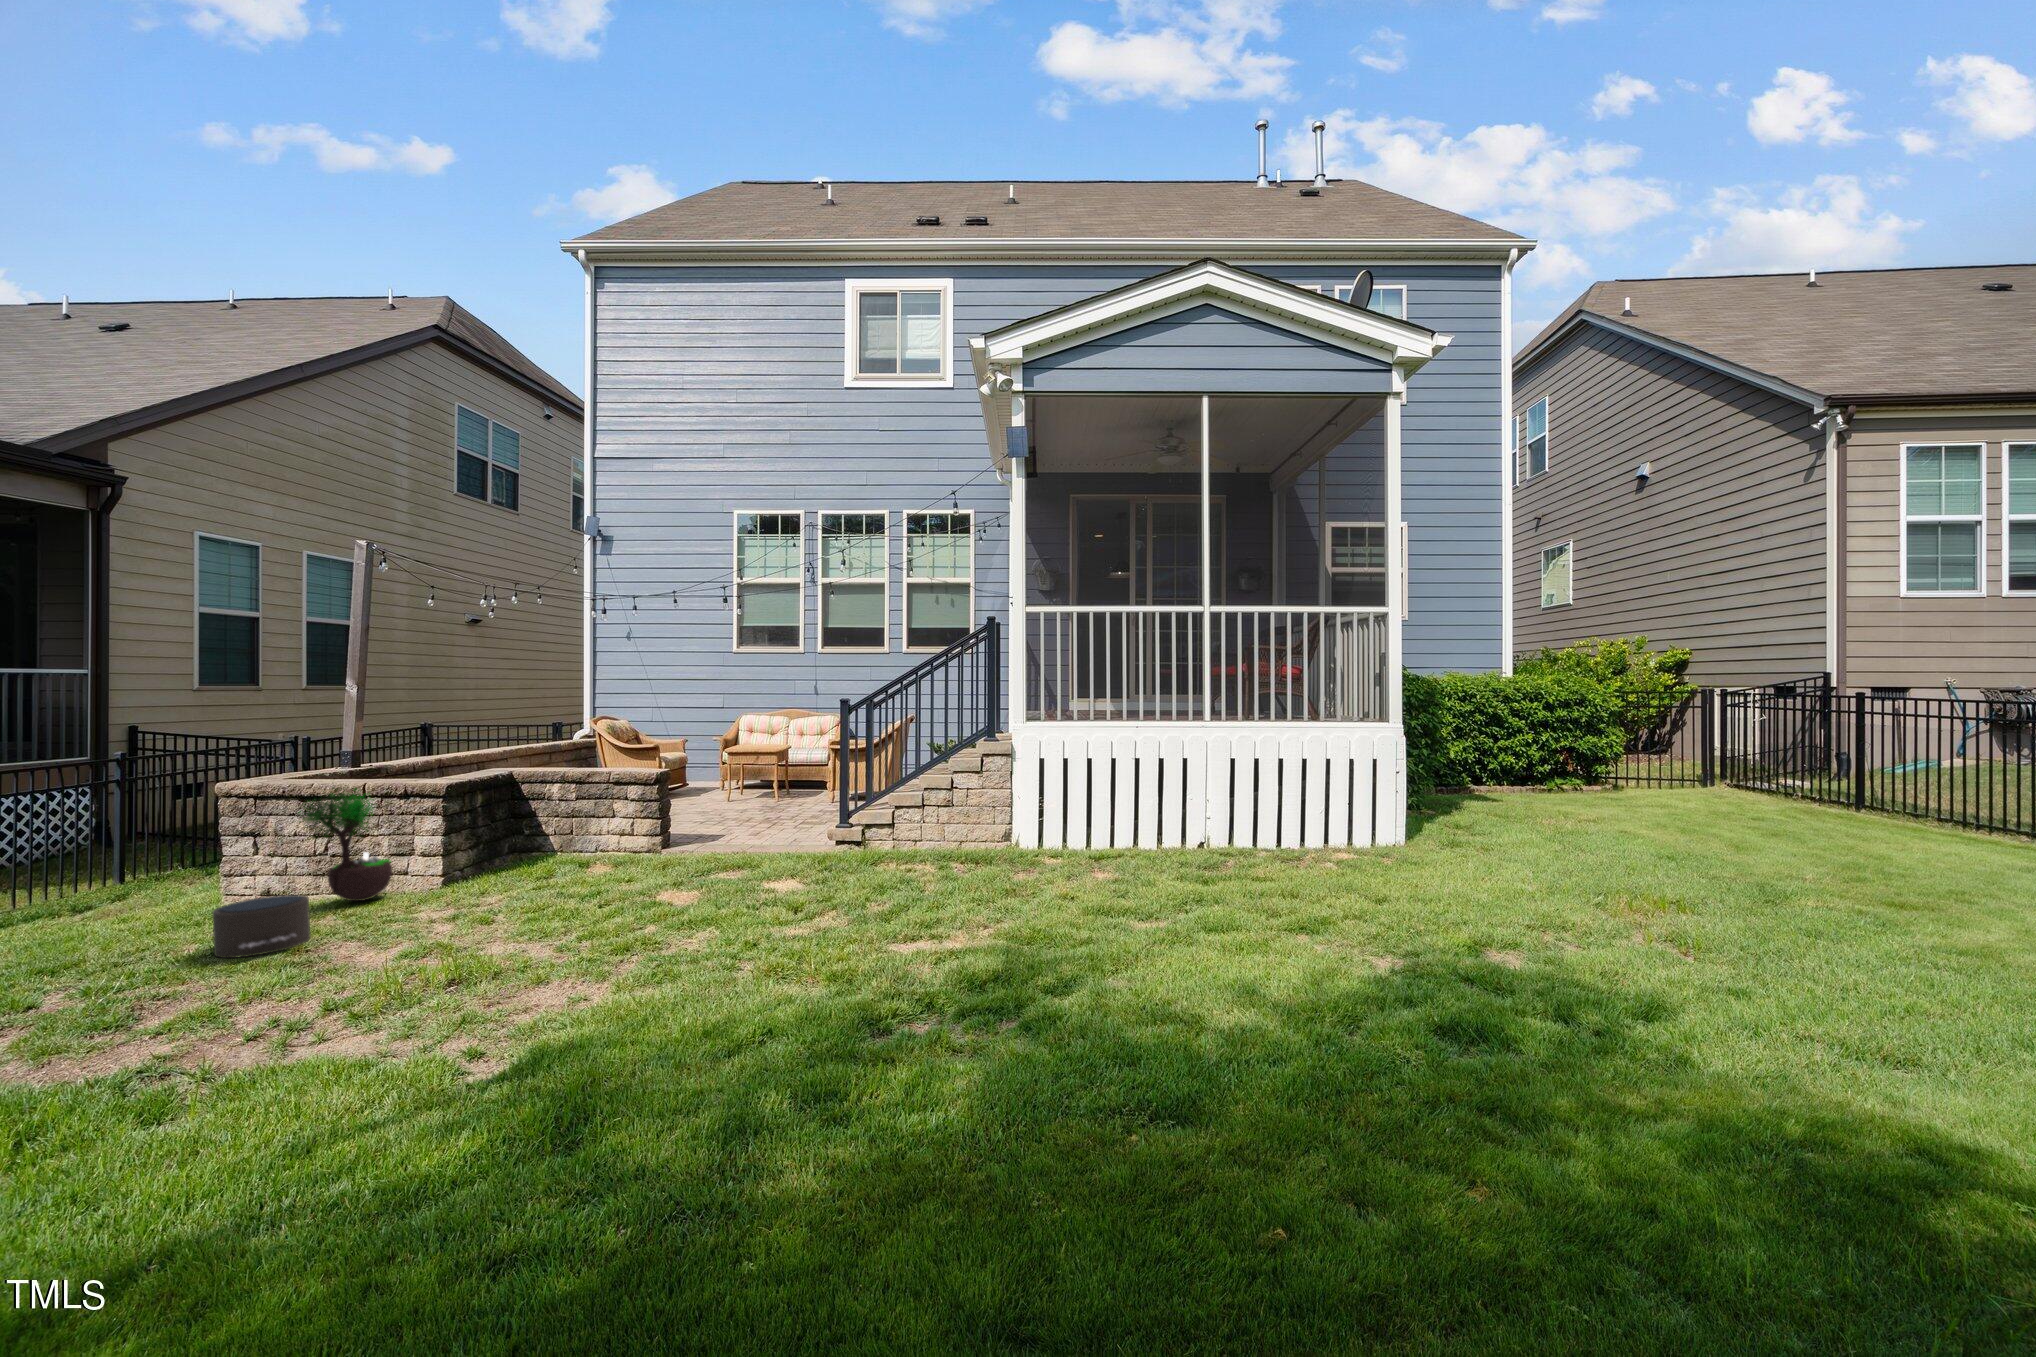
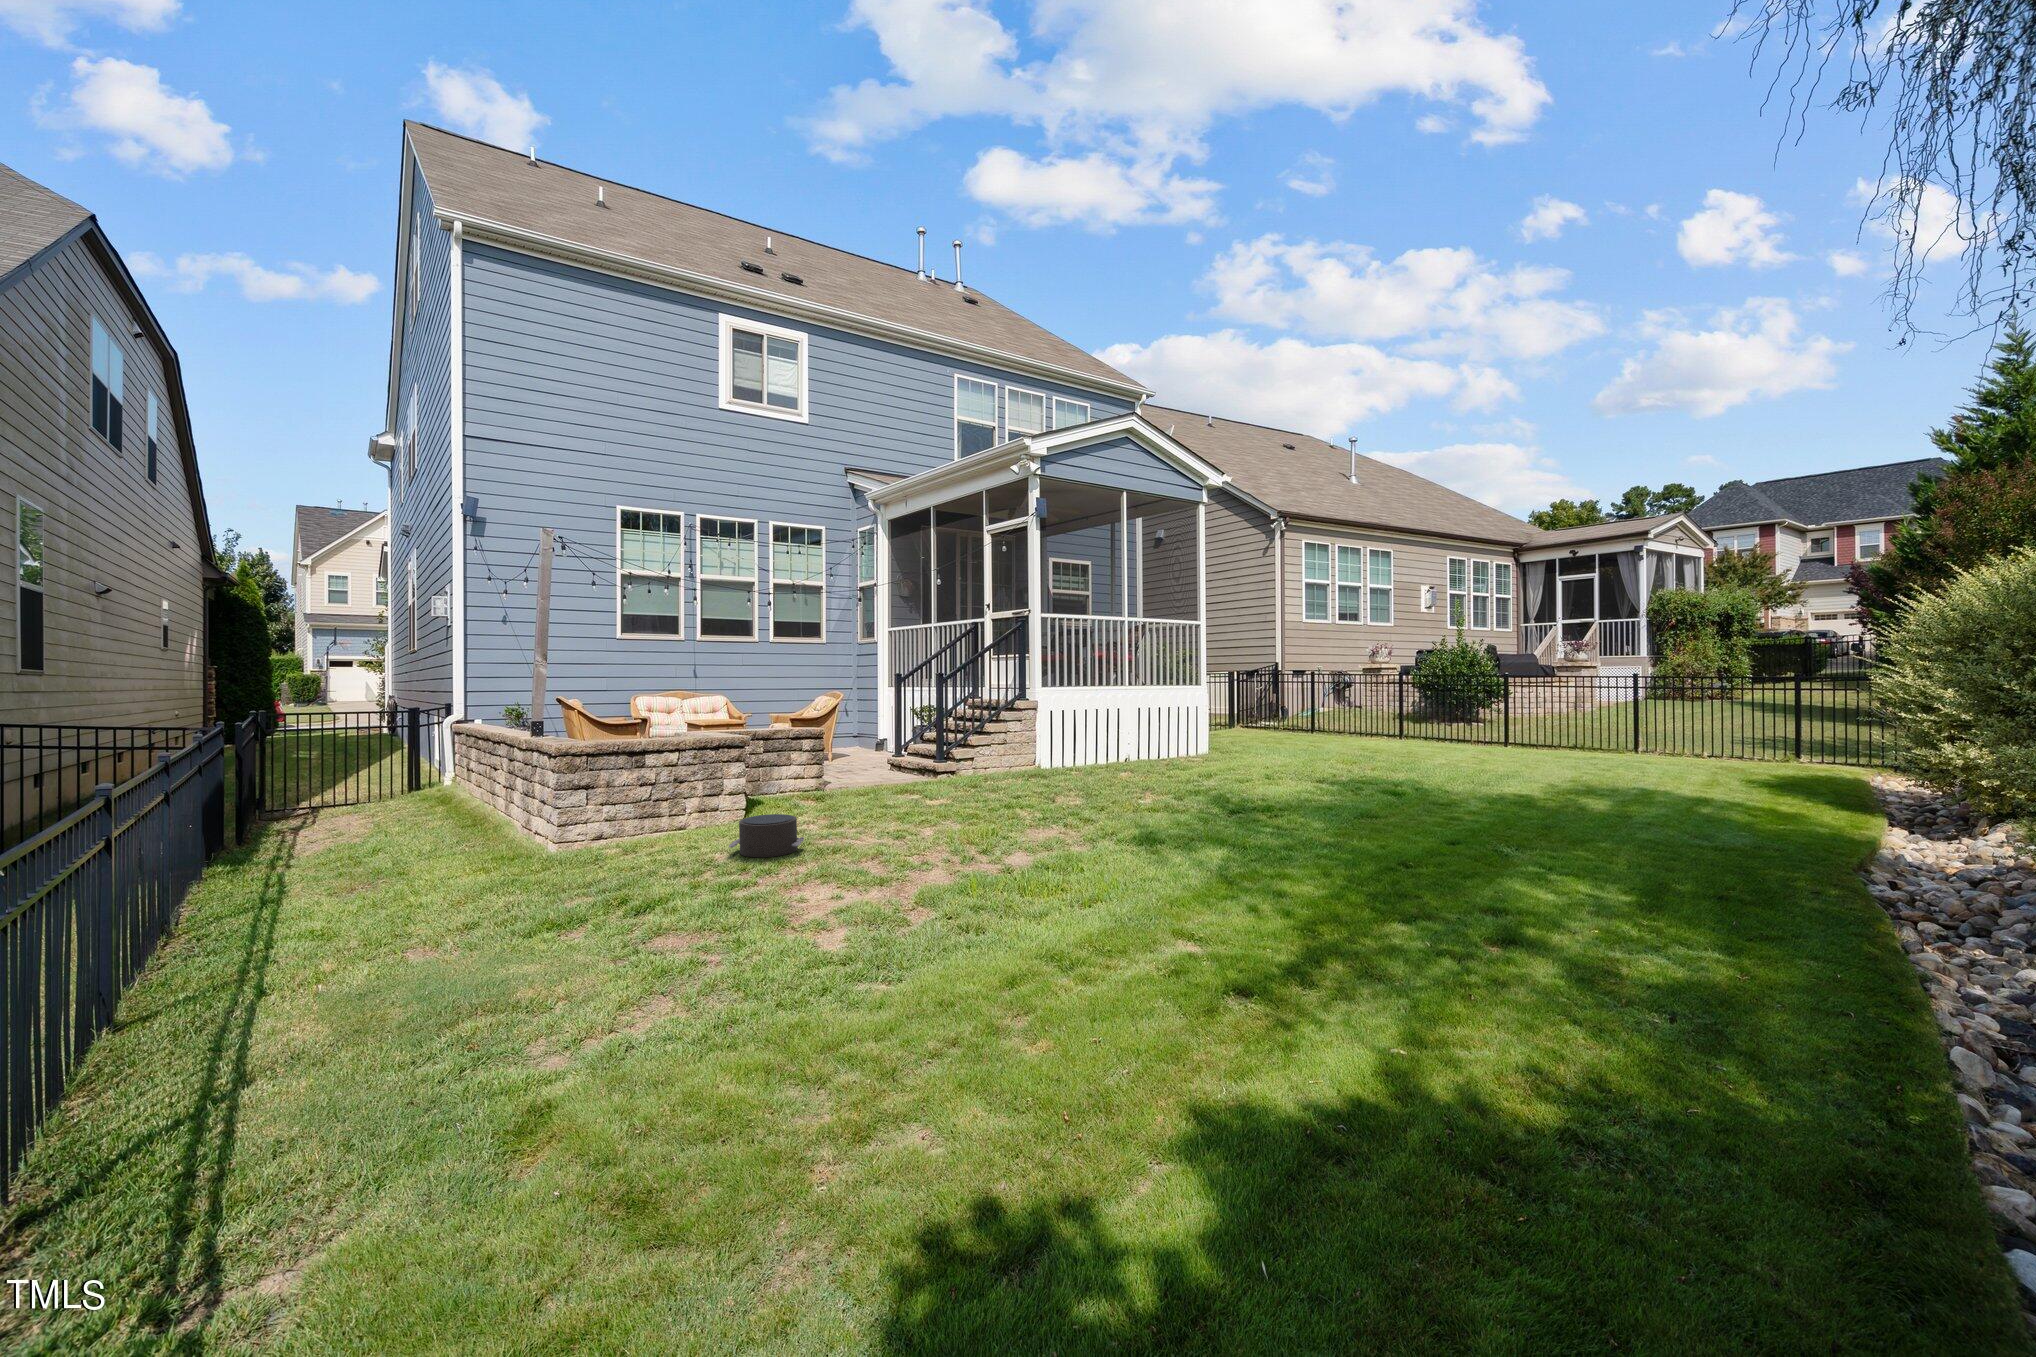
potted tree: present [298,787,392,901] -> none [678,735,737,831]

